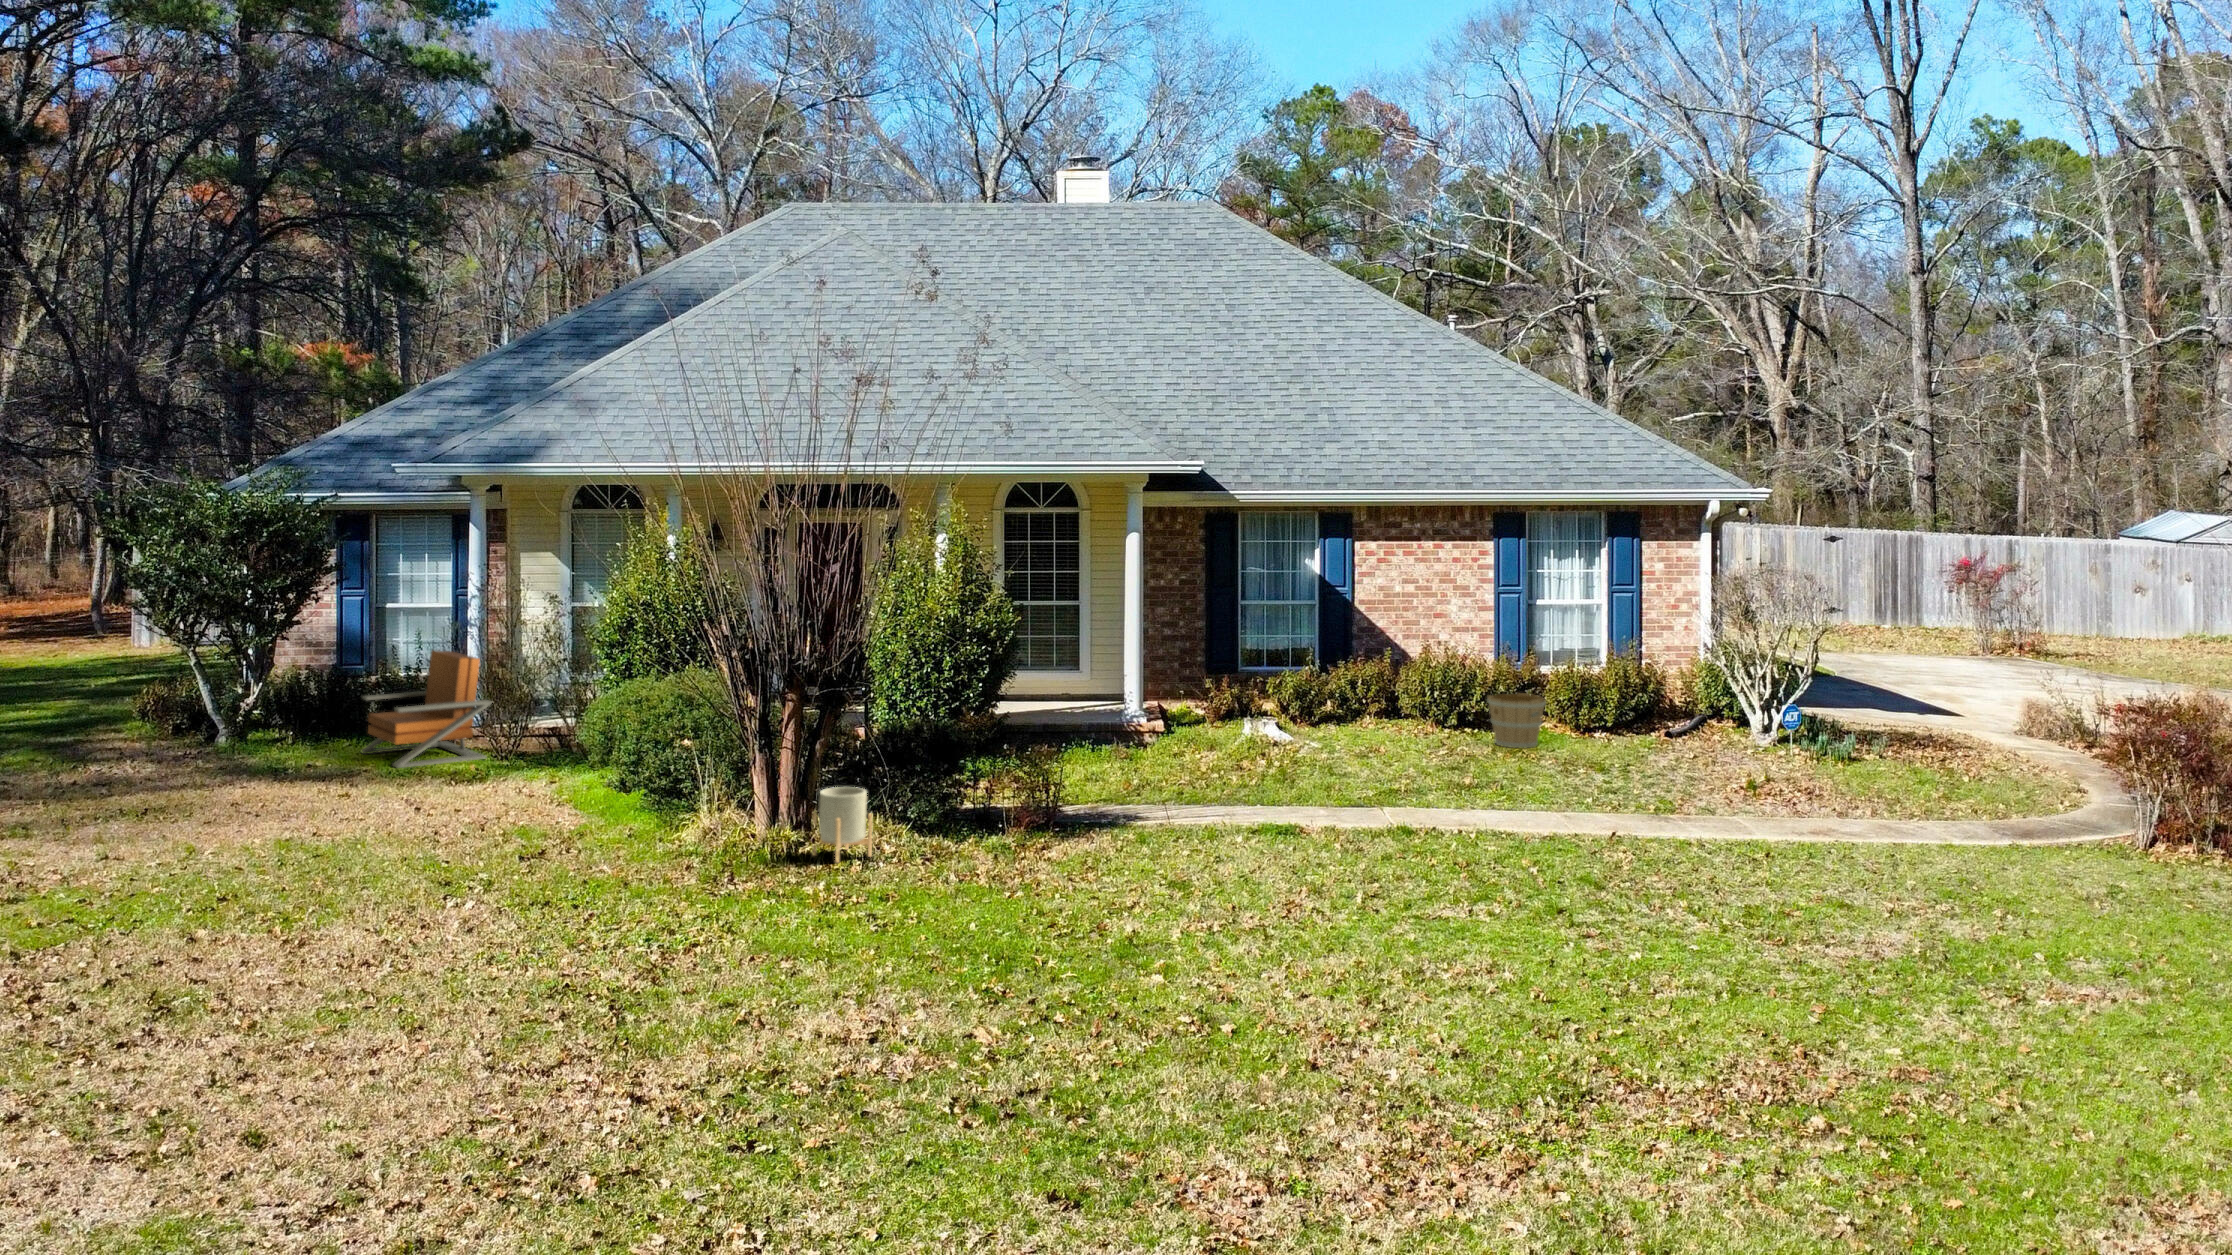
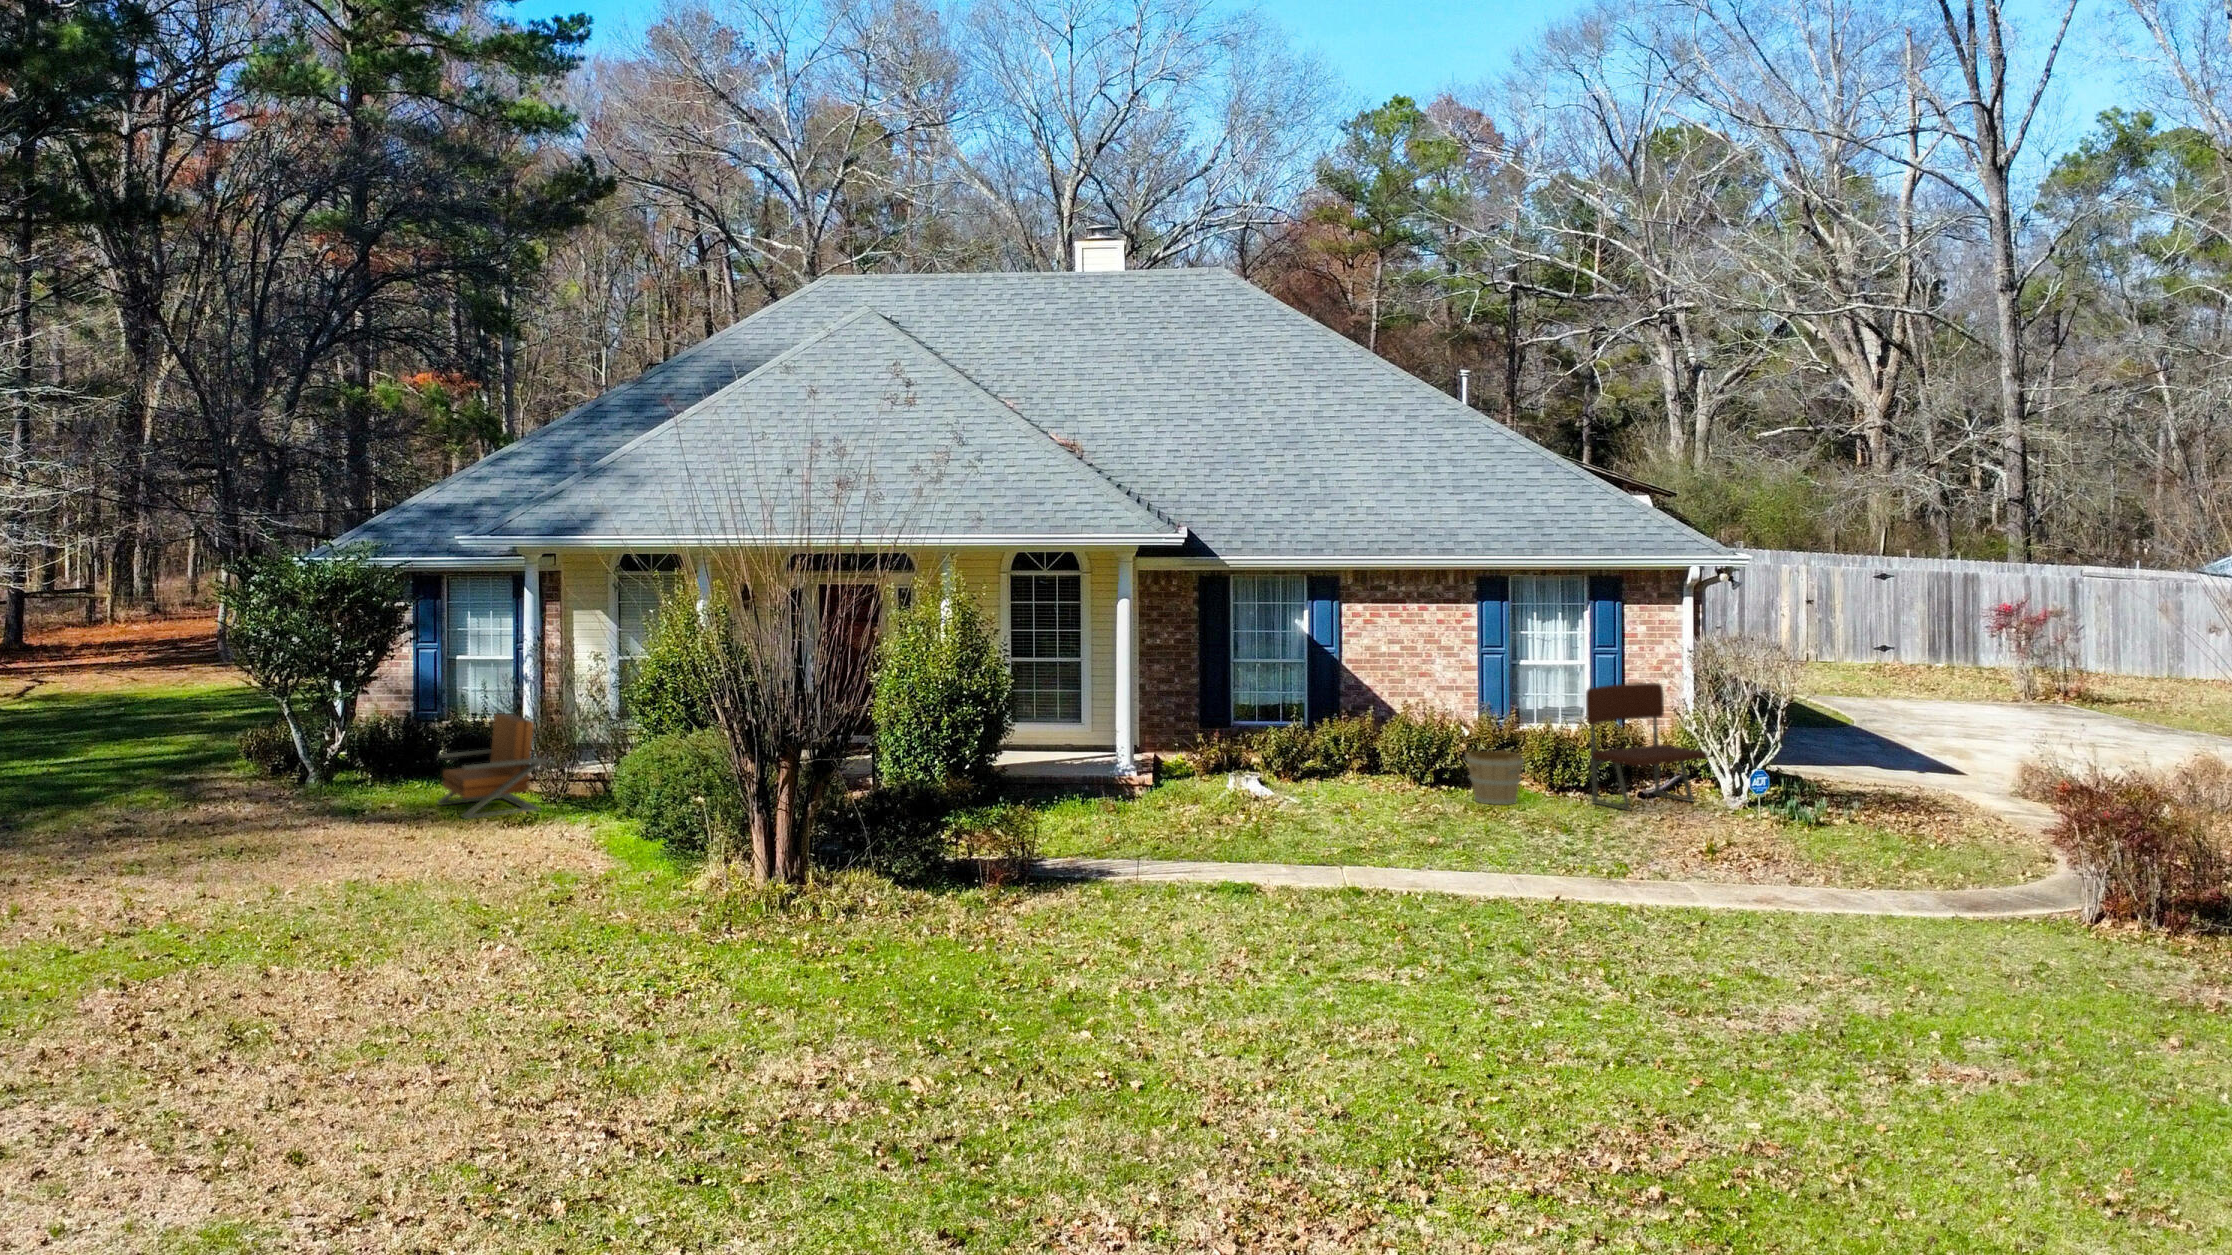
bench: none [1608,625,1724,753] -> present [1586,683,1708,810]
planter: present [812,787,872,863] -> none [803,845,855,915]

